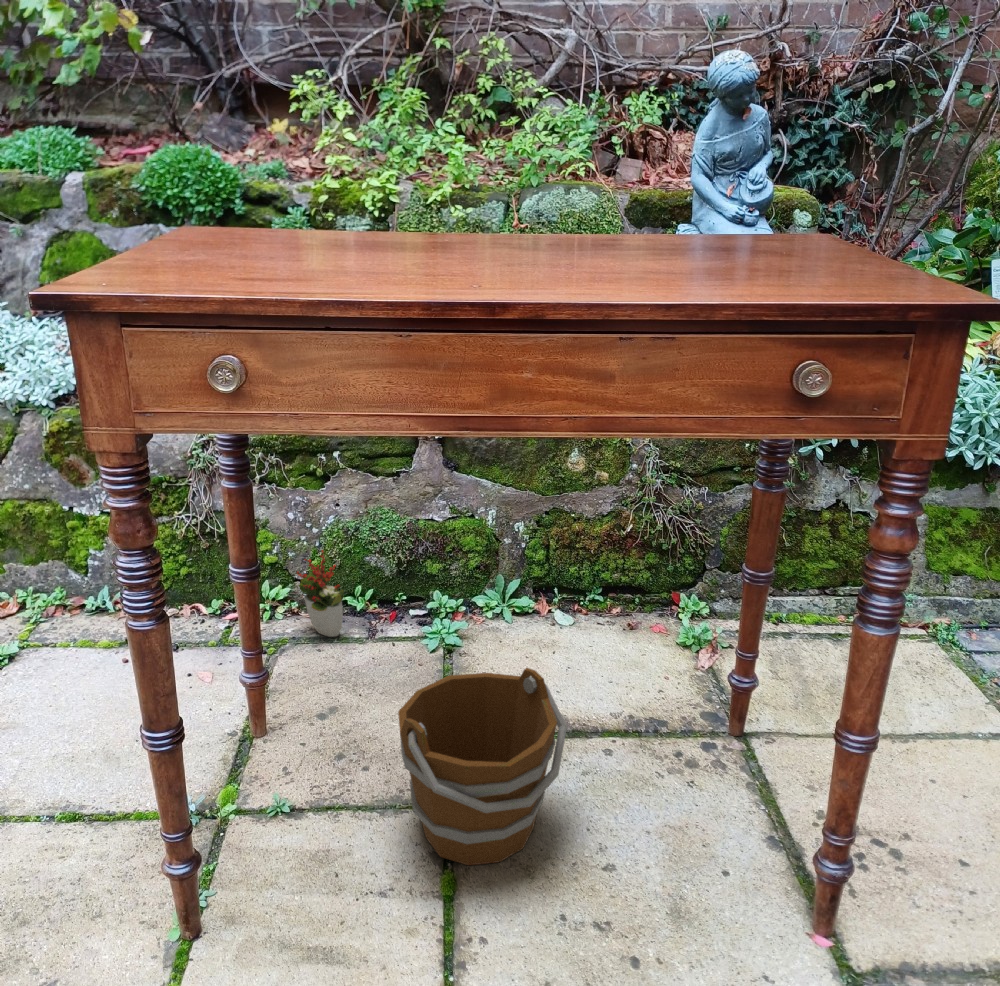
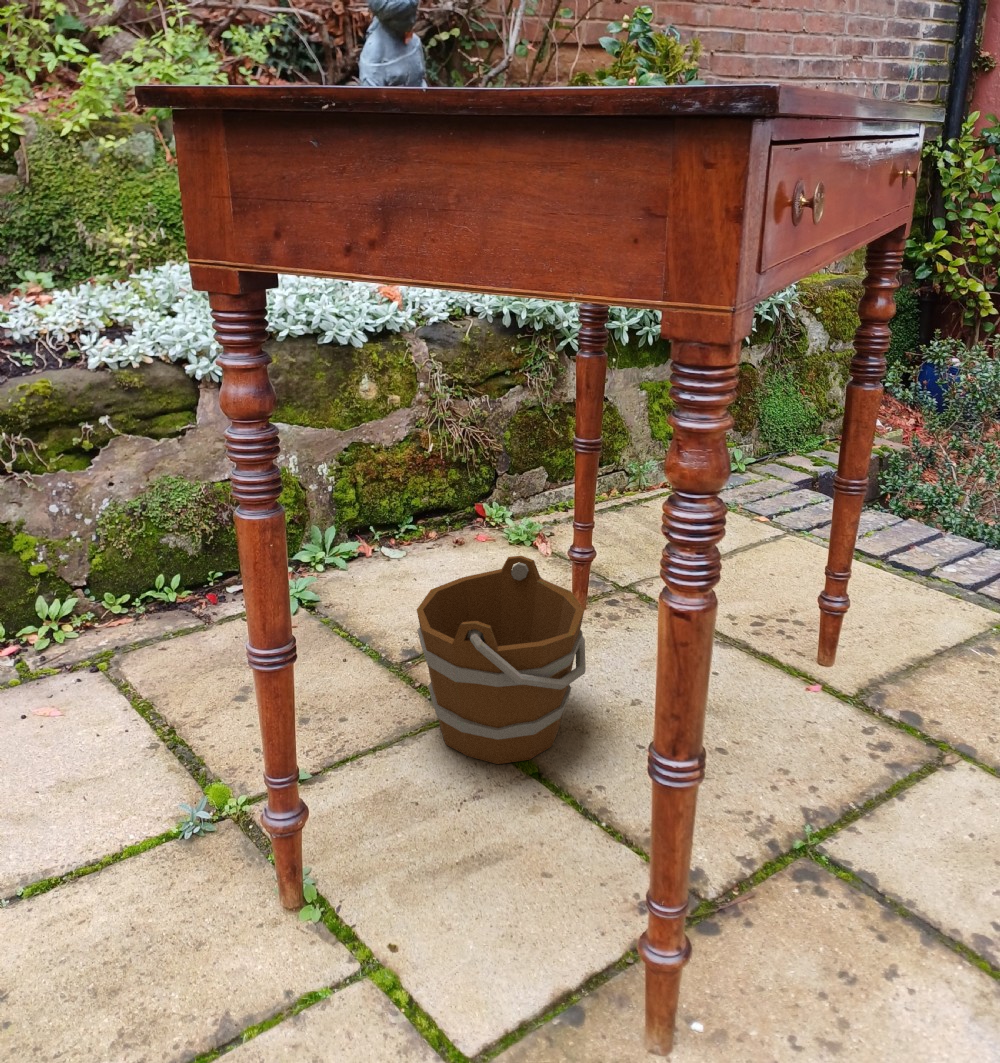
decorative plant: present [297,550,344,637] -> none [108,532,178,635]

